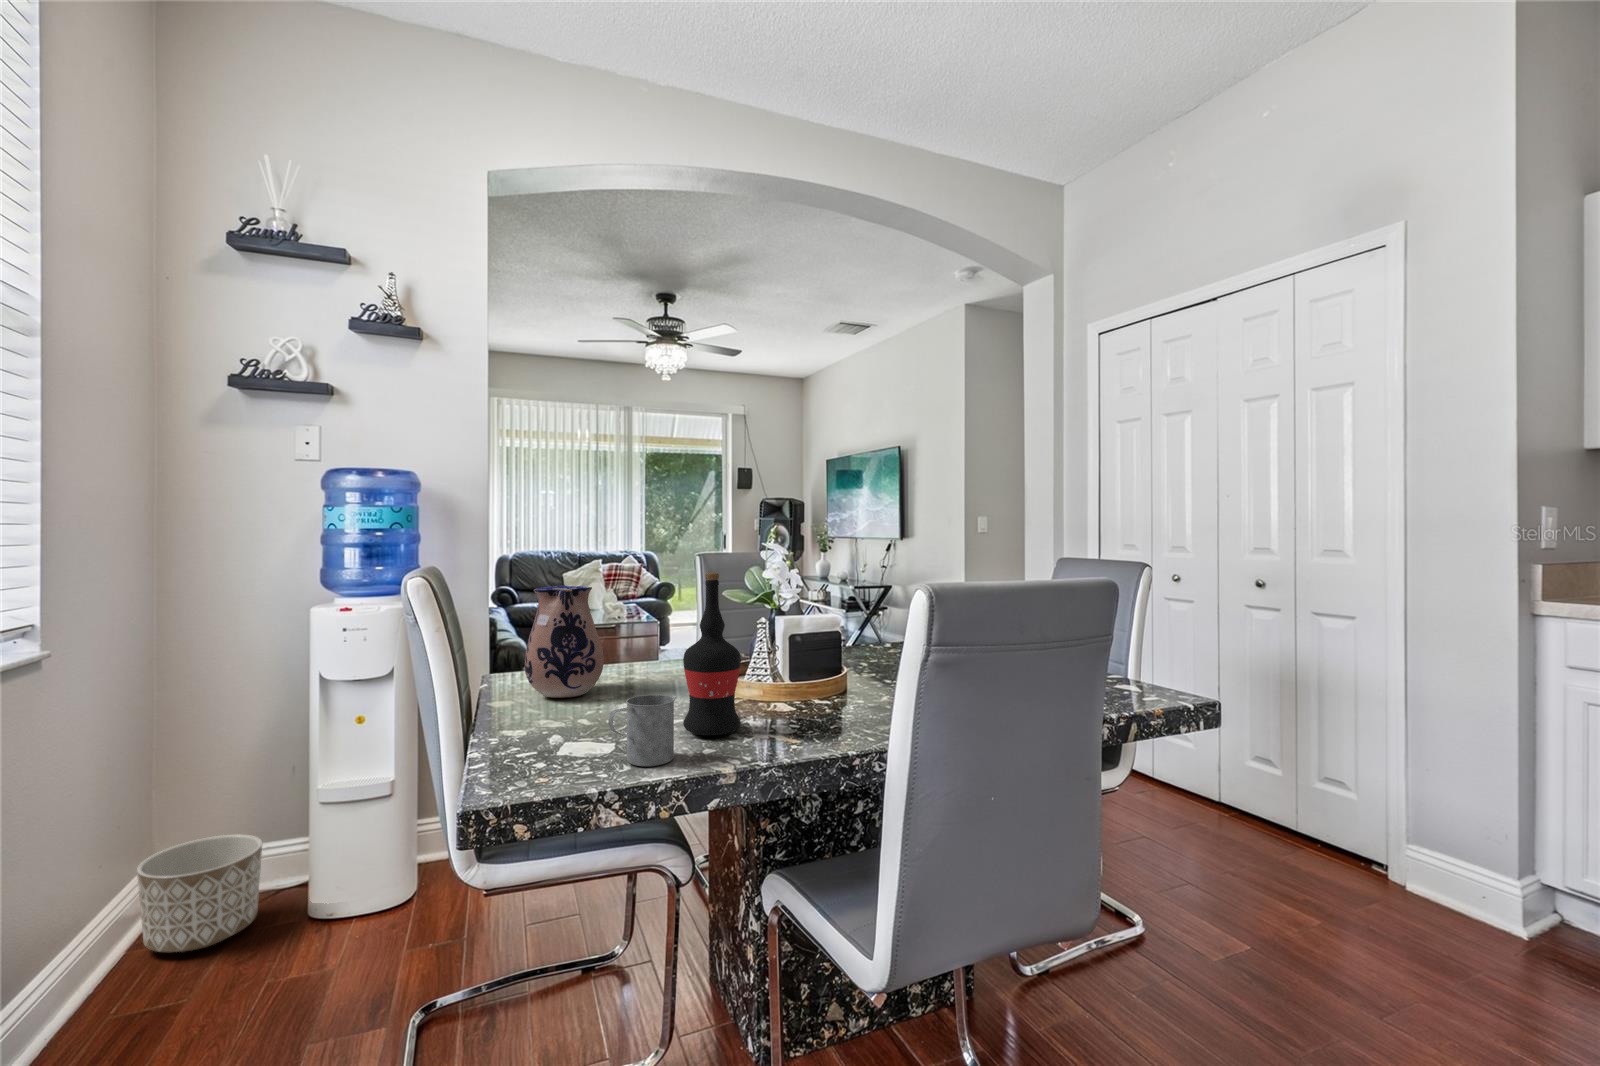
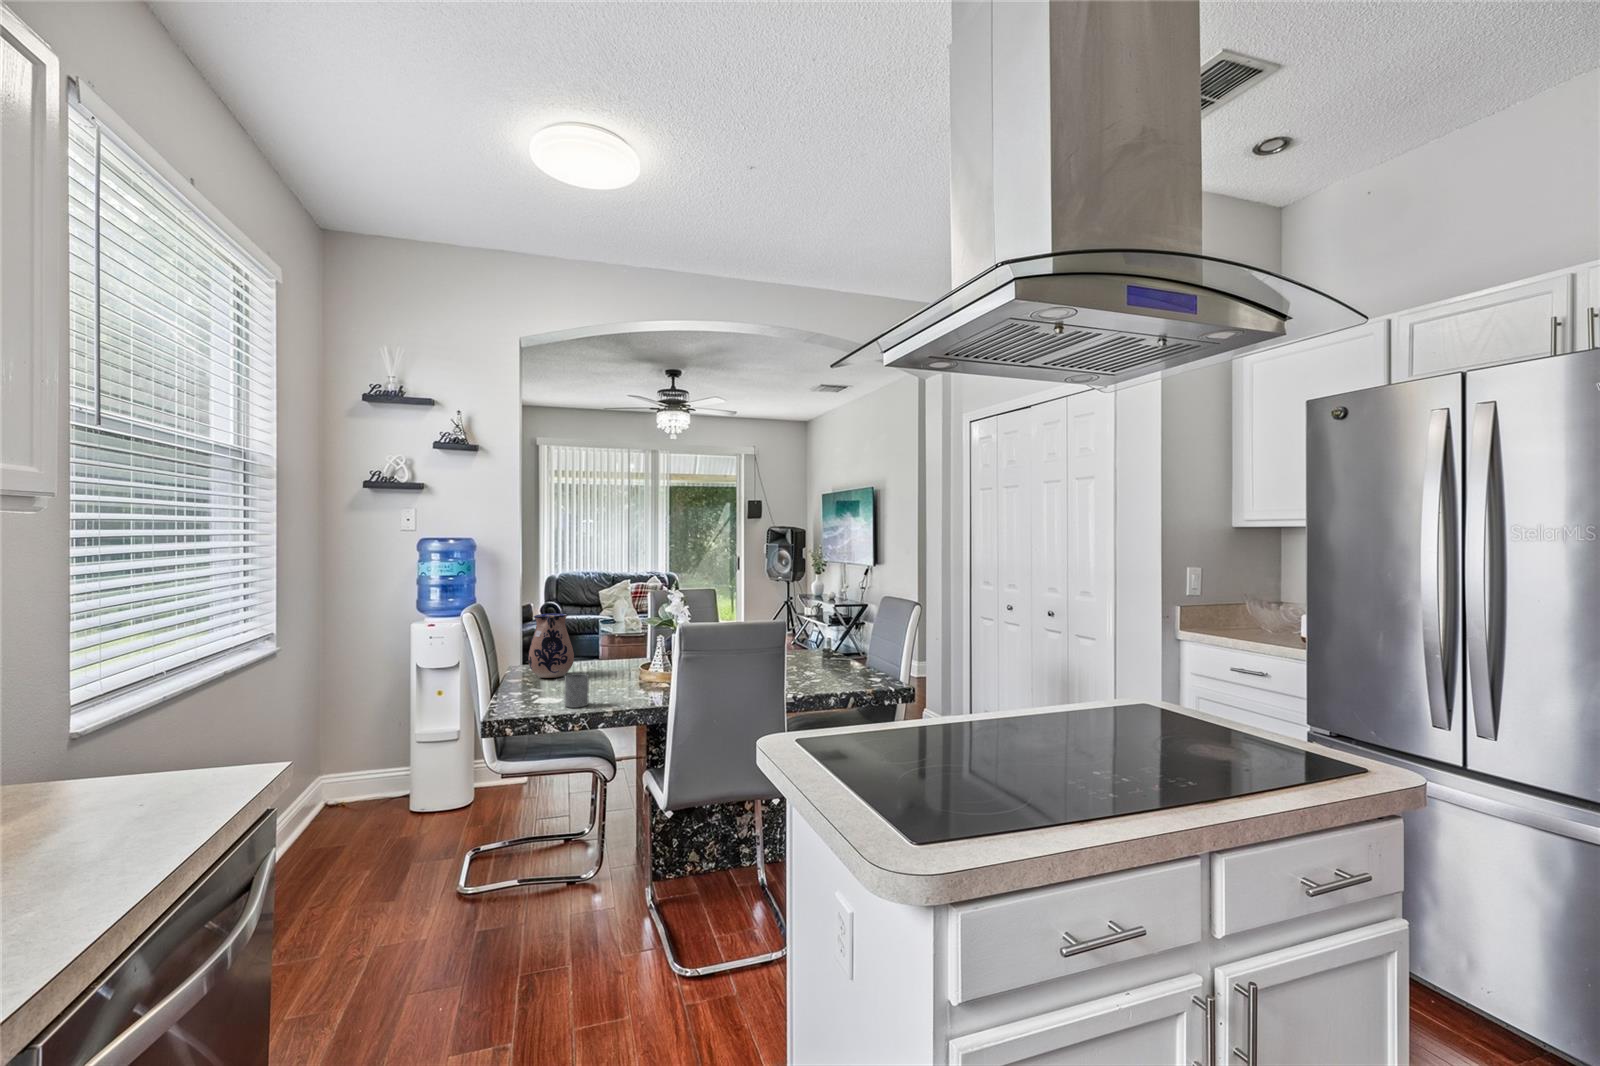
wine bottle: present [683,572,741,735] -> none [601,610,632,696]
planter: present [137,834,262,952] -> none [314,761,382,825]

